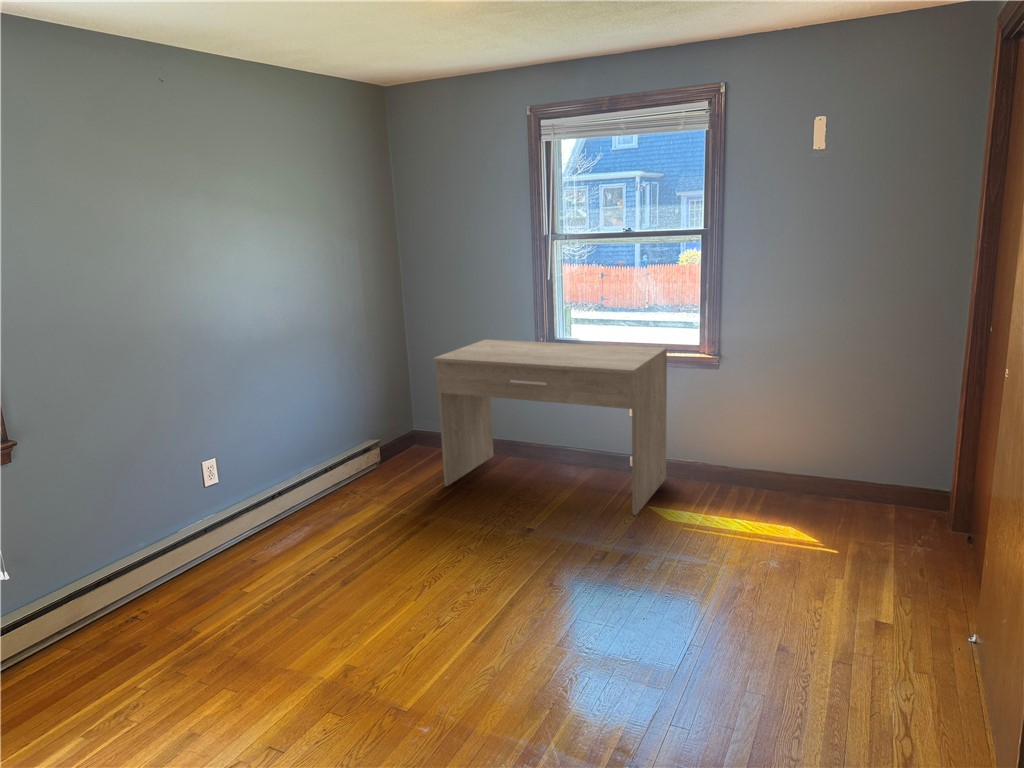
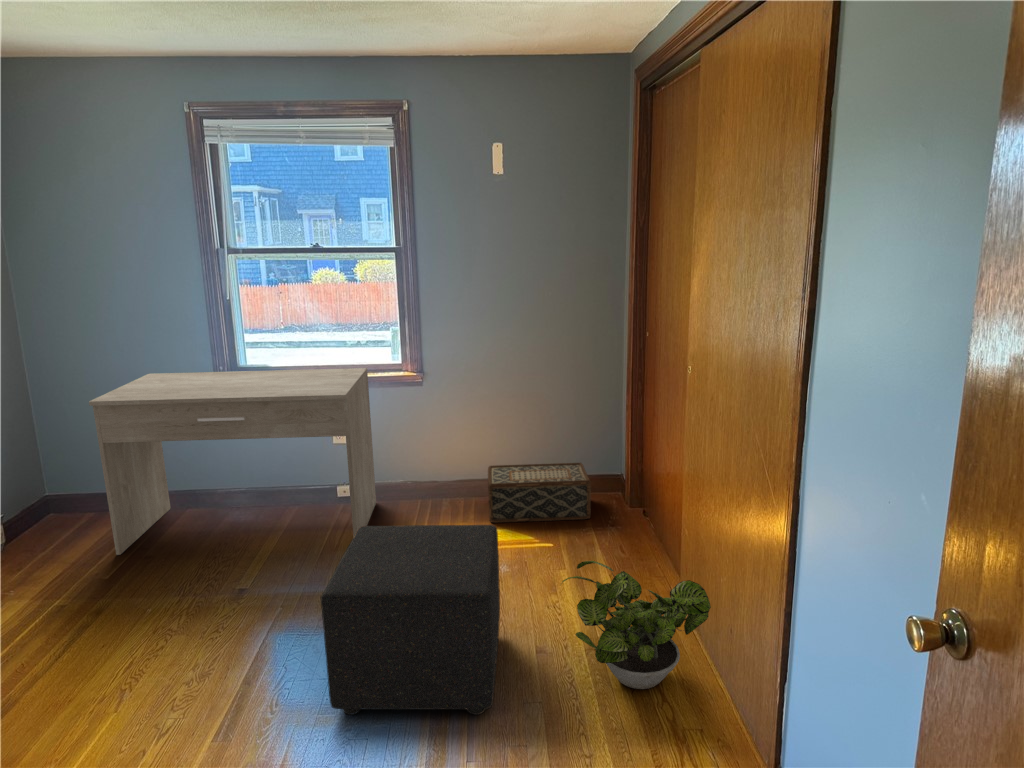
woven basket: none [774,459,895,532] -> present [488,463,591,523]
ottoman: none [562,491,750,687] -> present [321,525,500,715]
potted plant: none [803,564,980,716] -> present [562,561,711,689]

